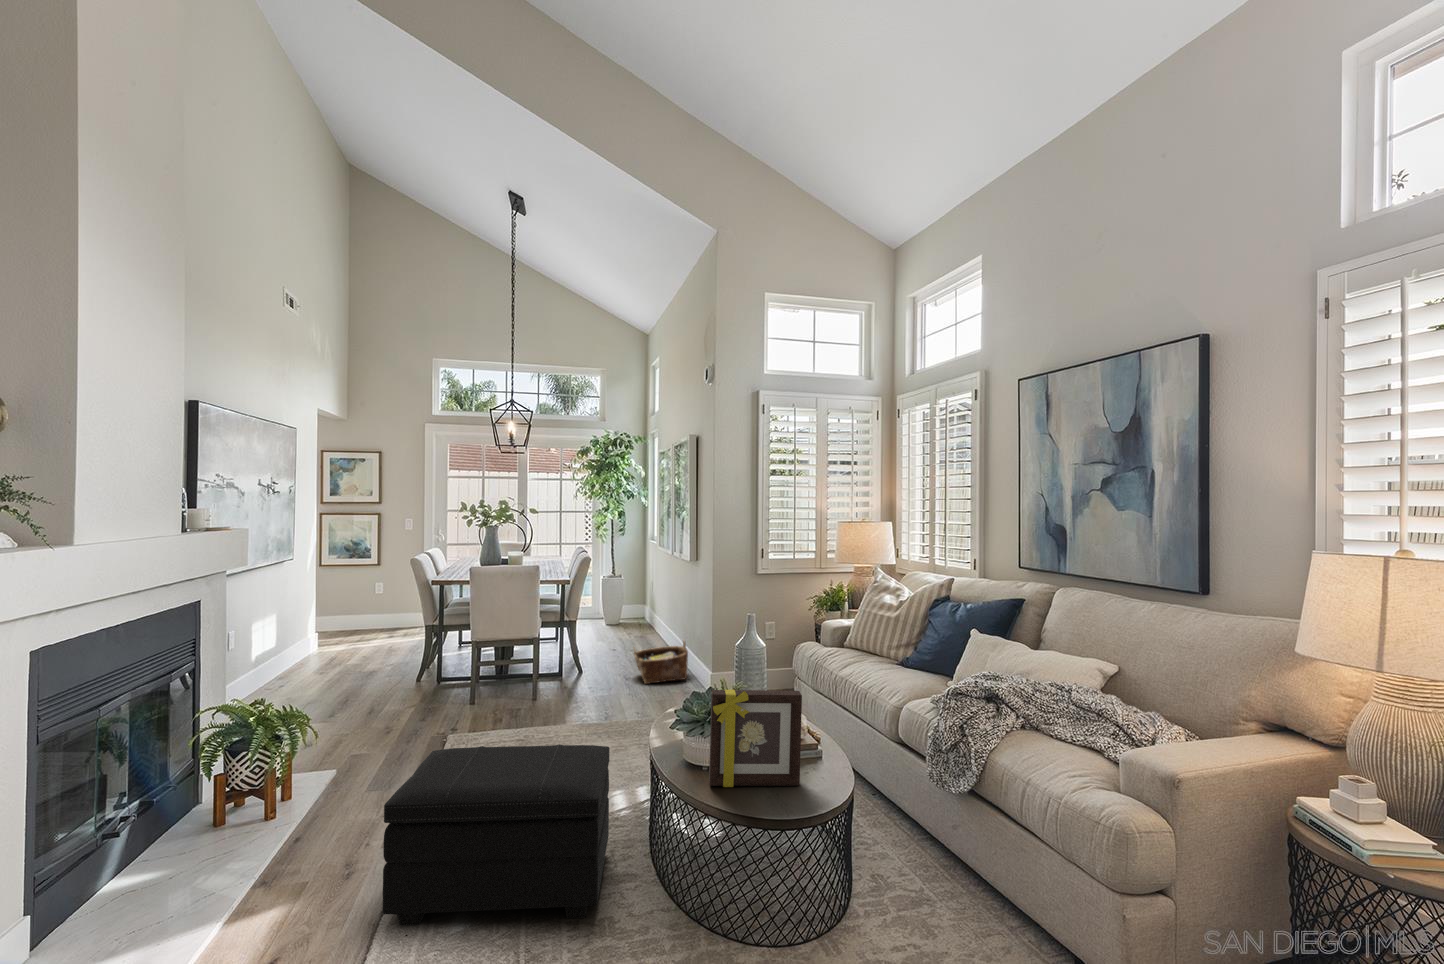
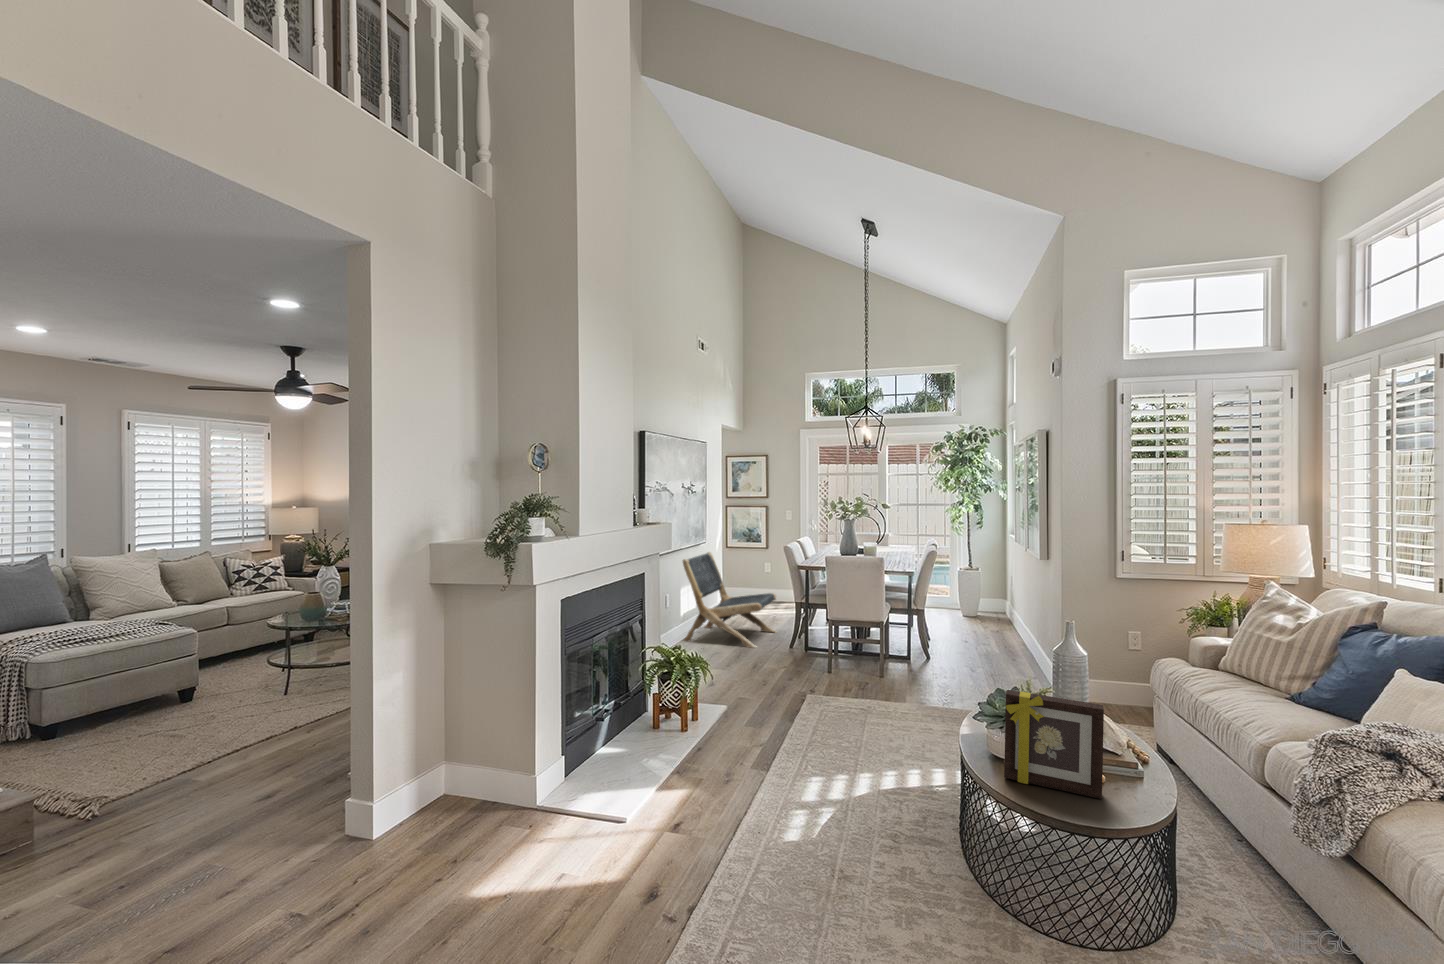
lounge chair: none [251,572,393,696] -> present [683,552,776,648]
woven basket: present [633,640,688,684] -> none [979,637,1038,676]
footstool: present [382,744,610,926] -> none [743,702,924,864]

